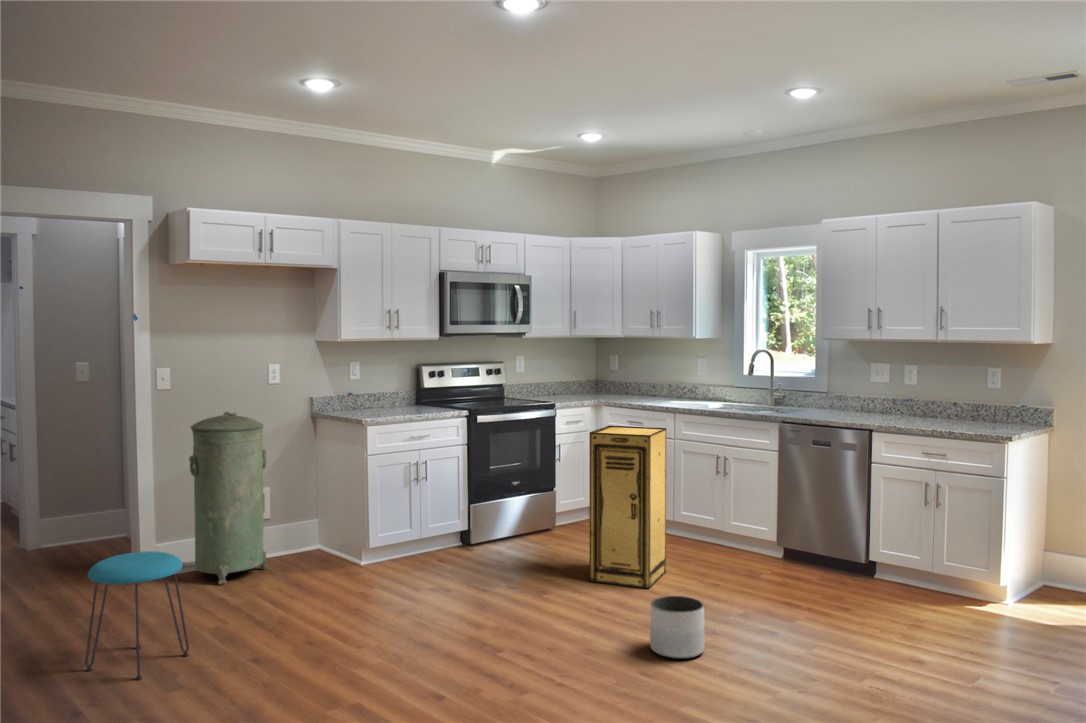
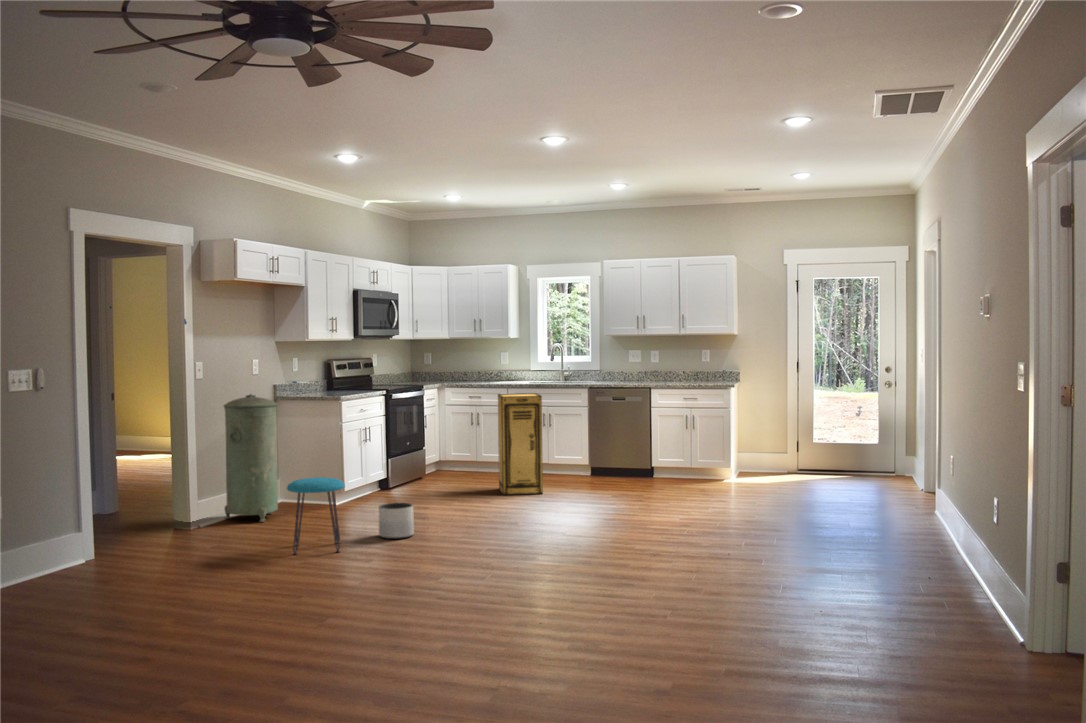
planter: present [650,596,704,659] -> present [379,503,414,539]

